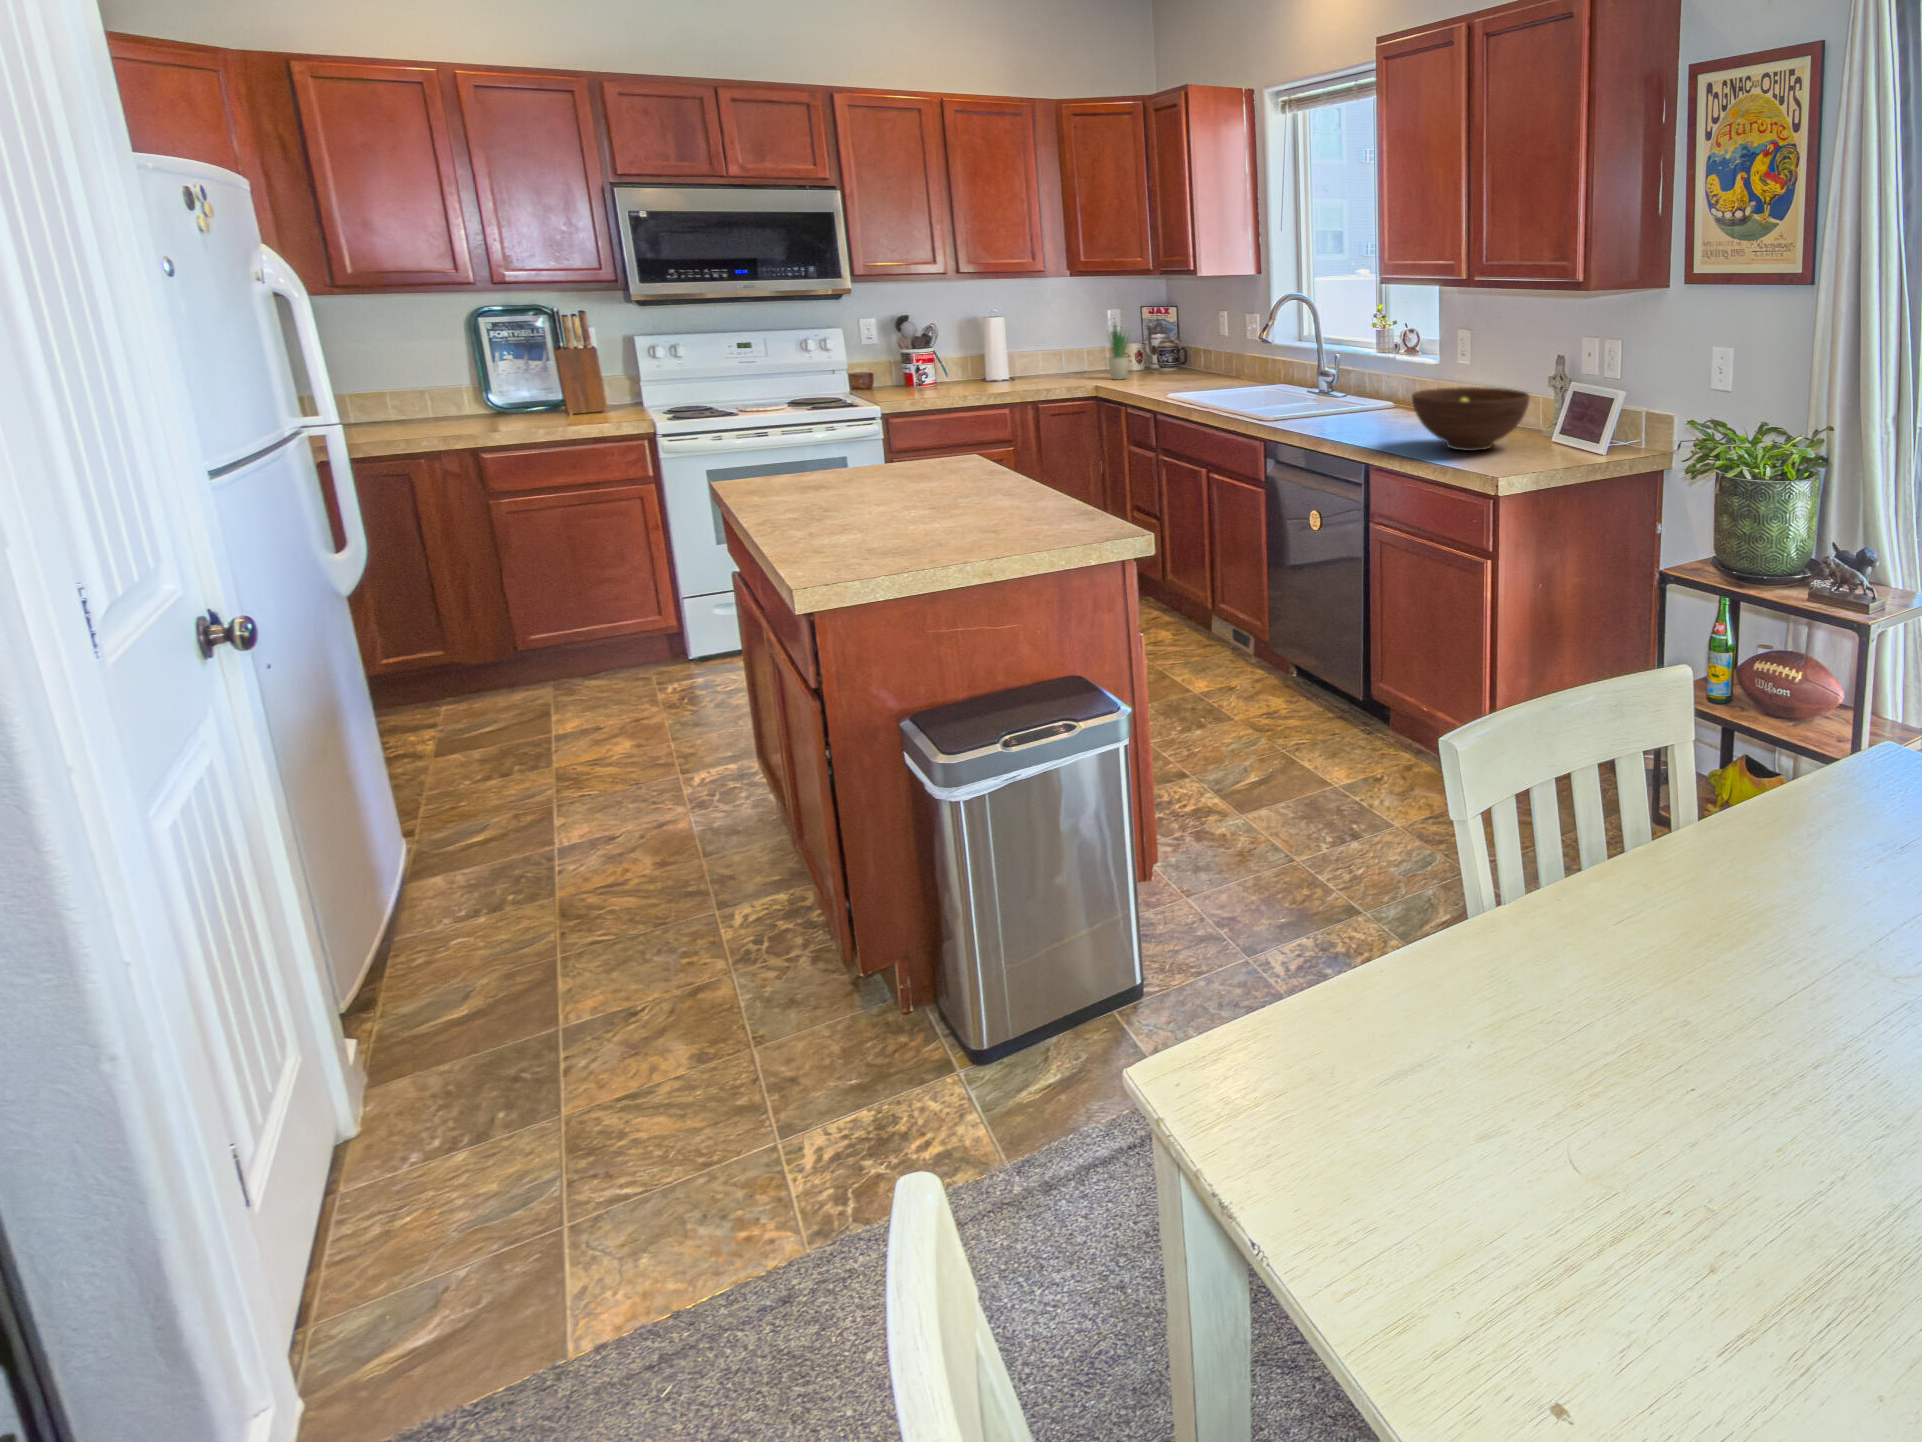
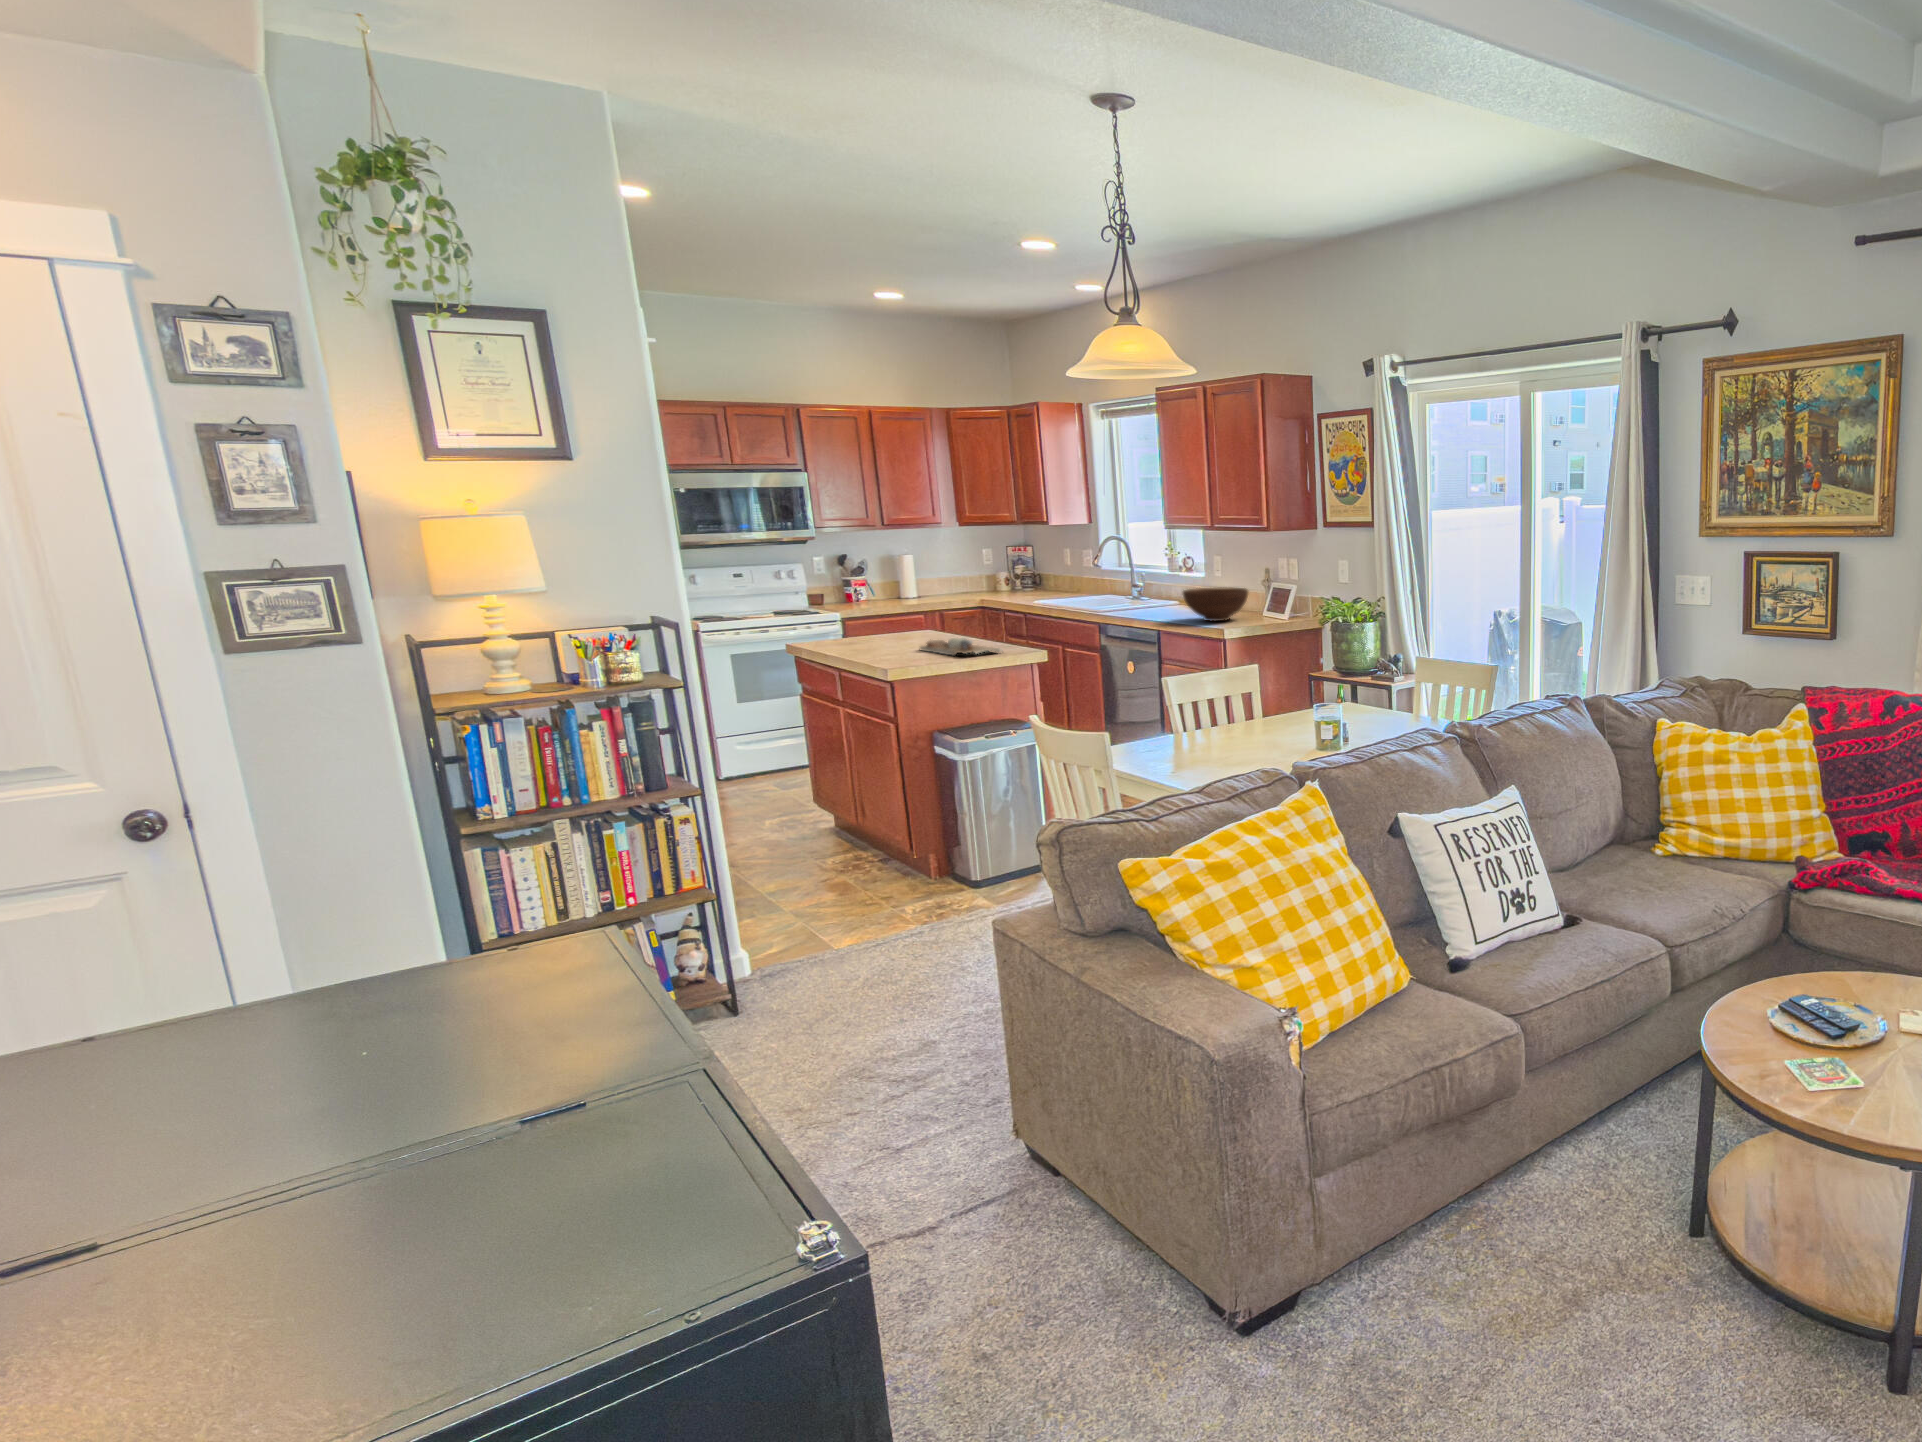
potted plant: present [1108,326,1129,379] -> none [985,555,1003,596]
cutting board: none [913,493,1067,544] -> present [920,638,1003,655]

